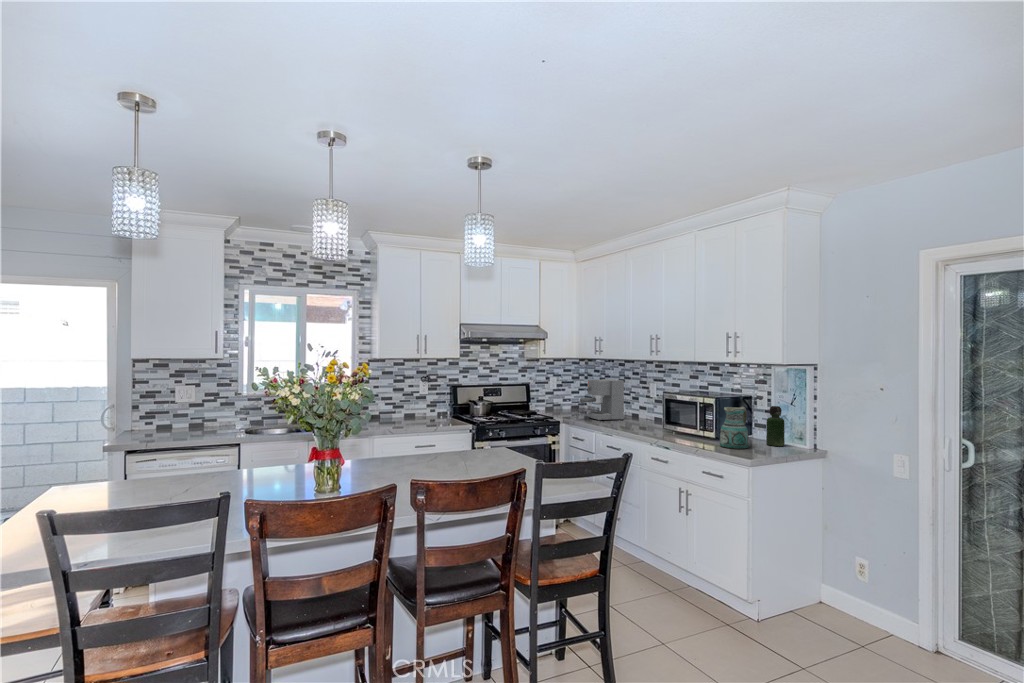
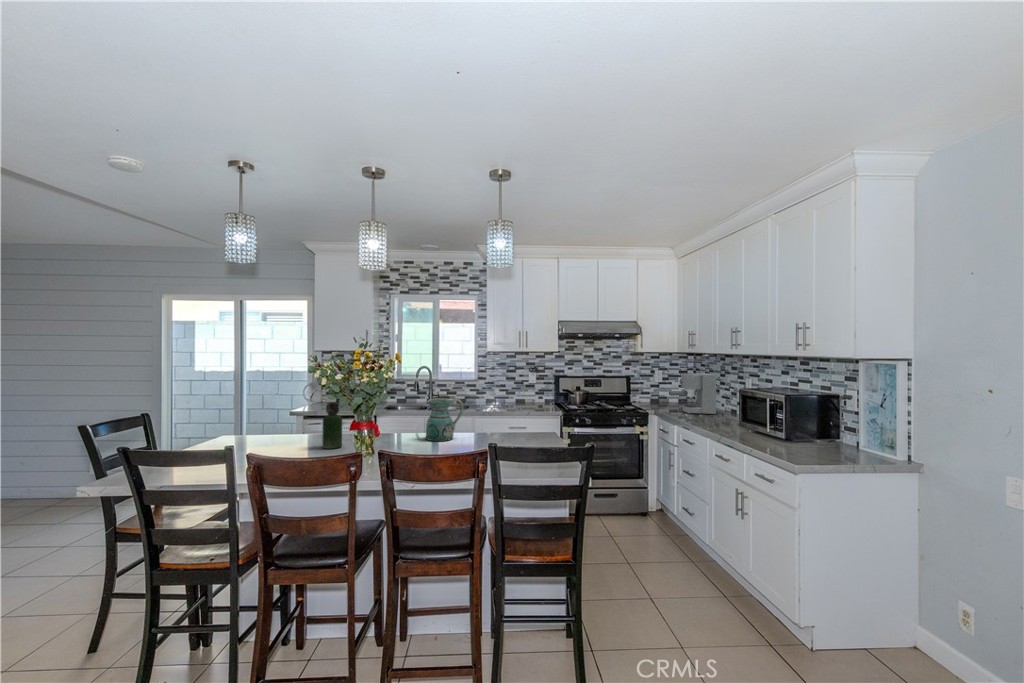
ceramic pitcher: present [720,406,749,449] -> present [426,398,464,441]
bottle: present [767,406,785,446] -> present [322,402,342,449]

